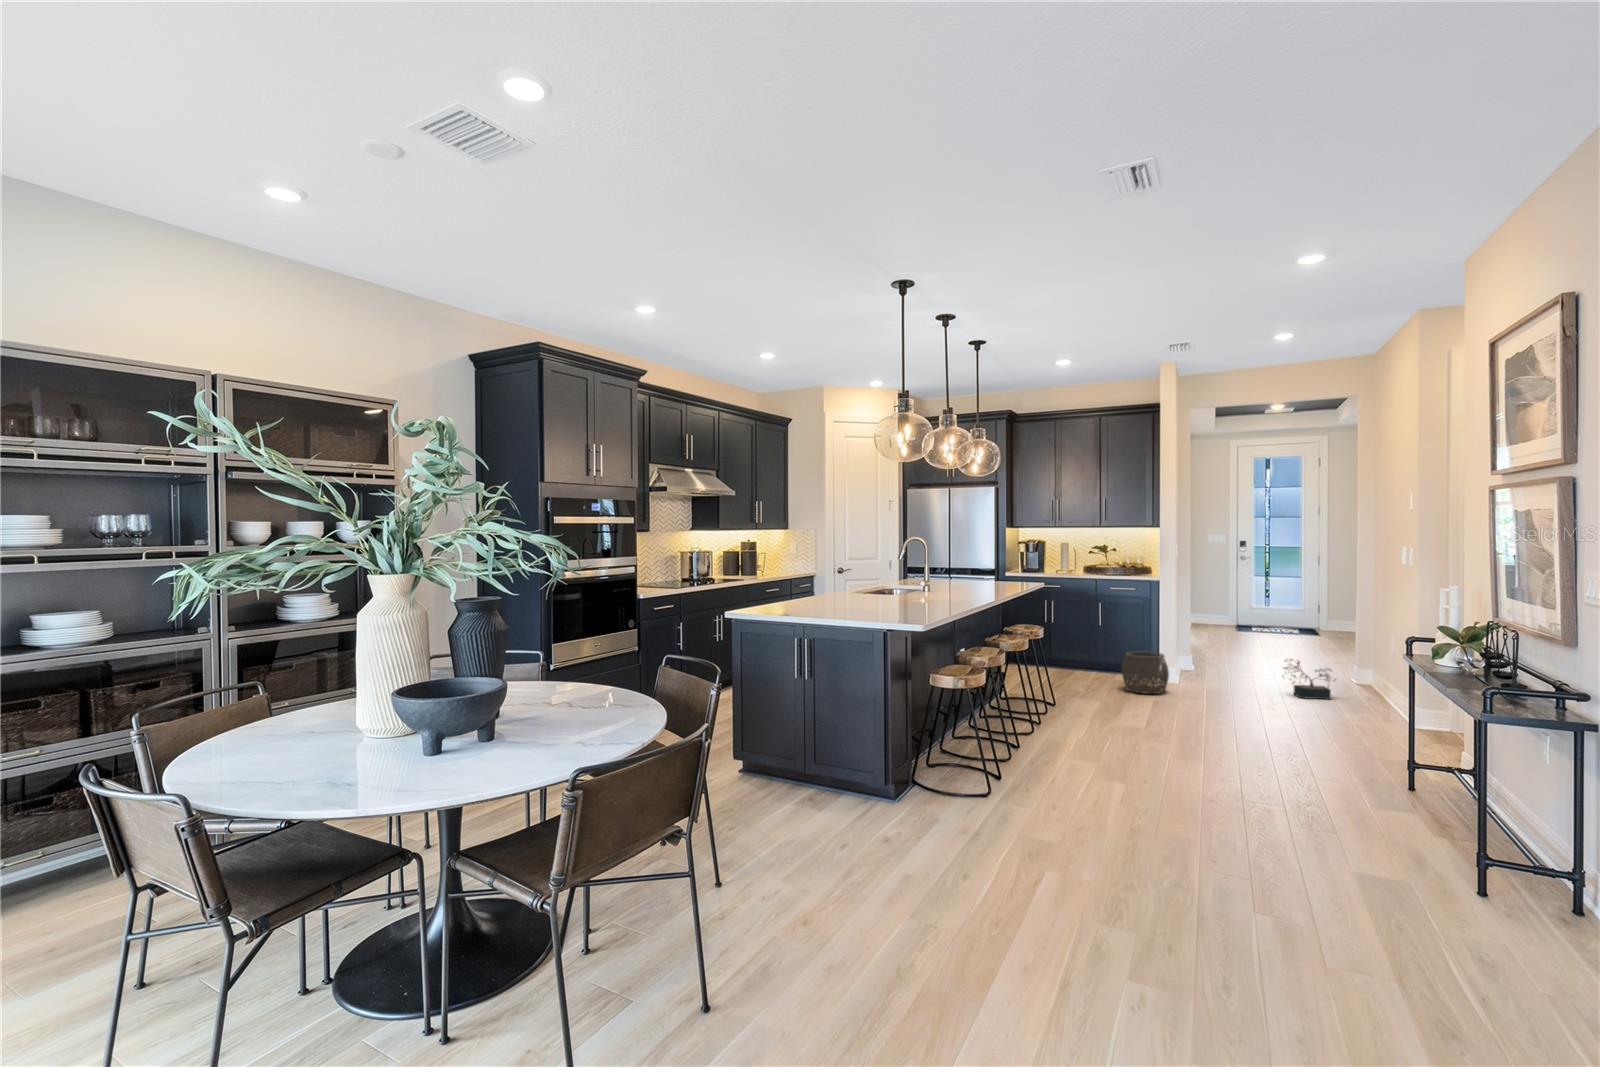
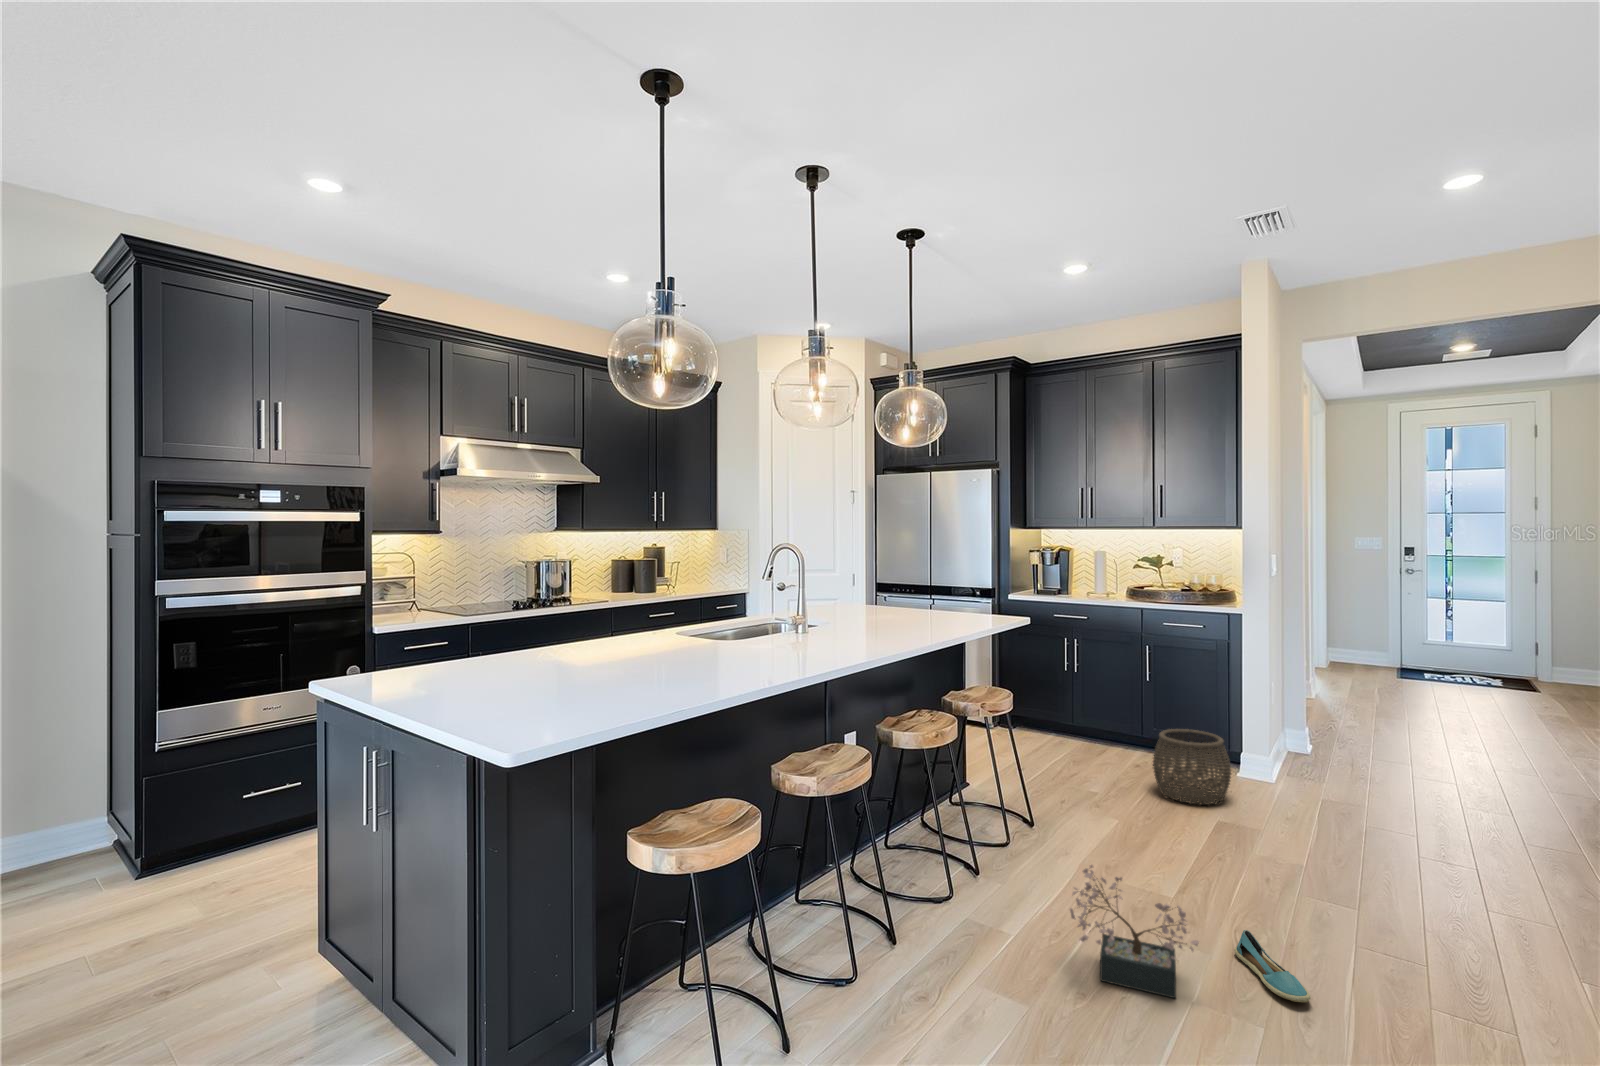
decorative plant: present [1284,659,1336,700] -> present [1070,865,1199,998]
shoe: none [1203,731,1245,754] -> present [1234,930,1311,1002]

